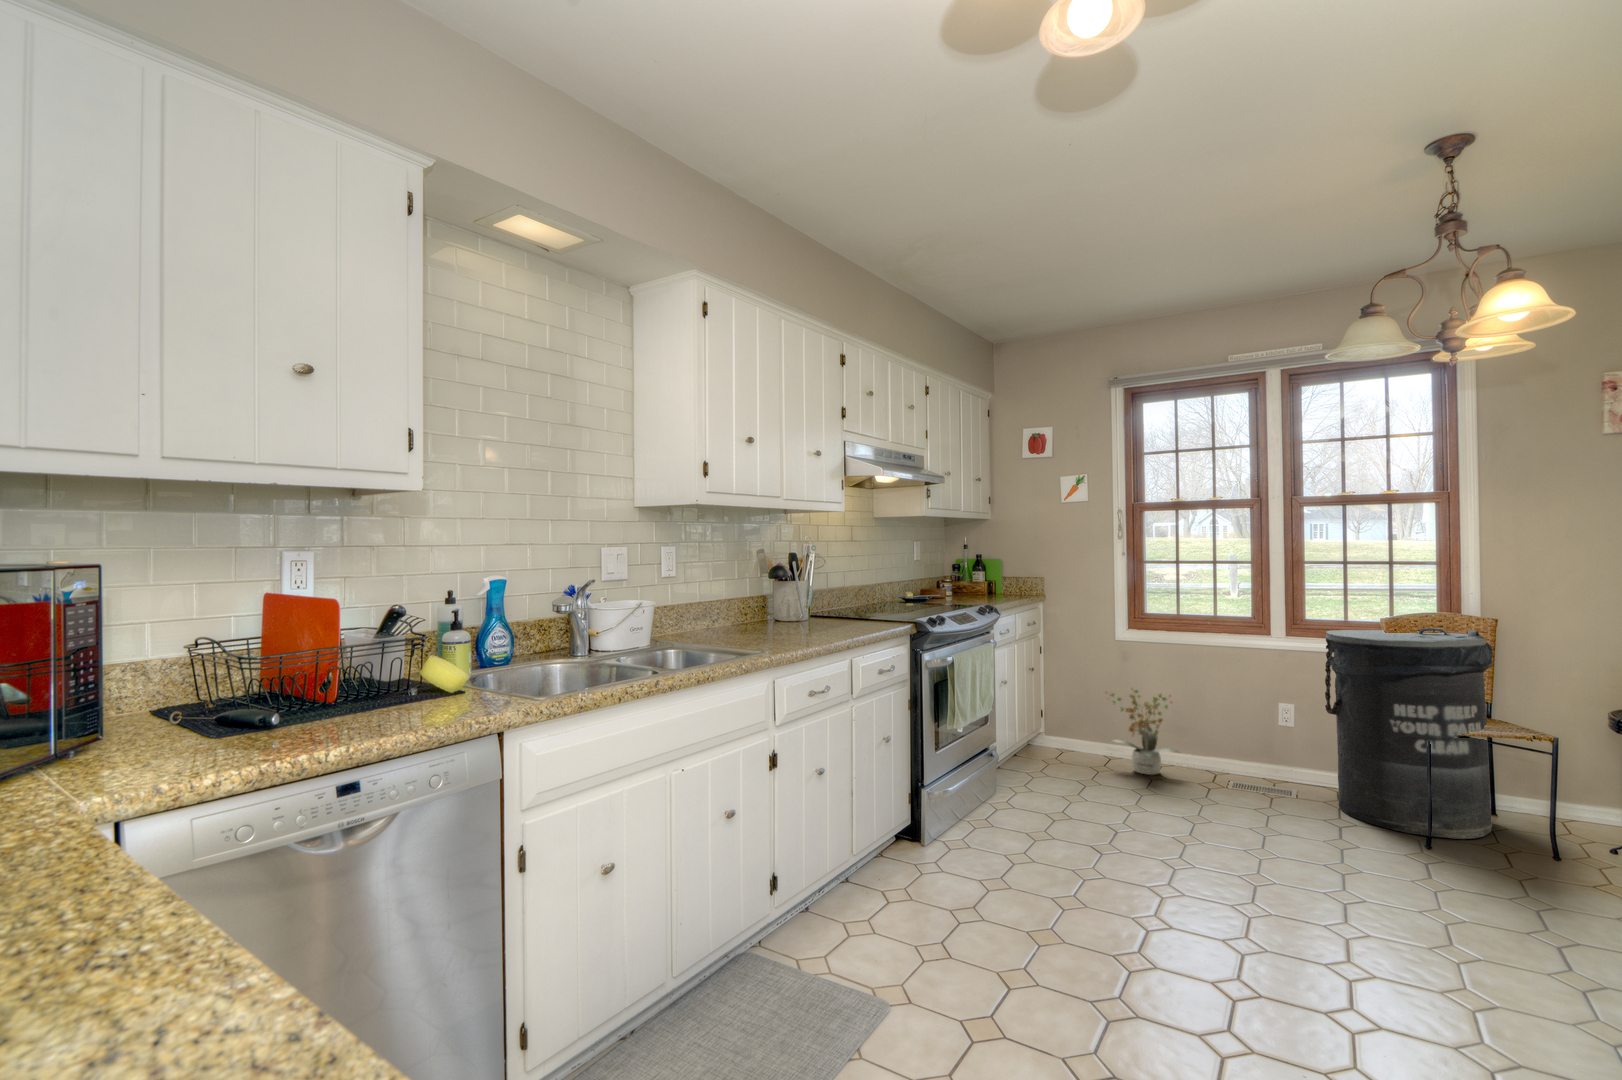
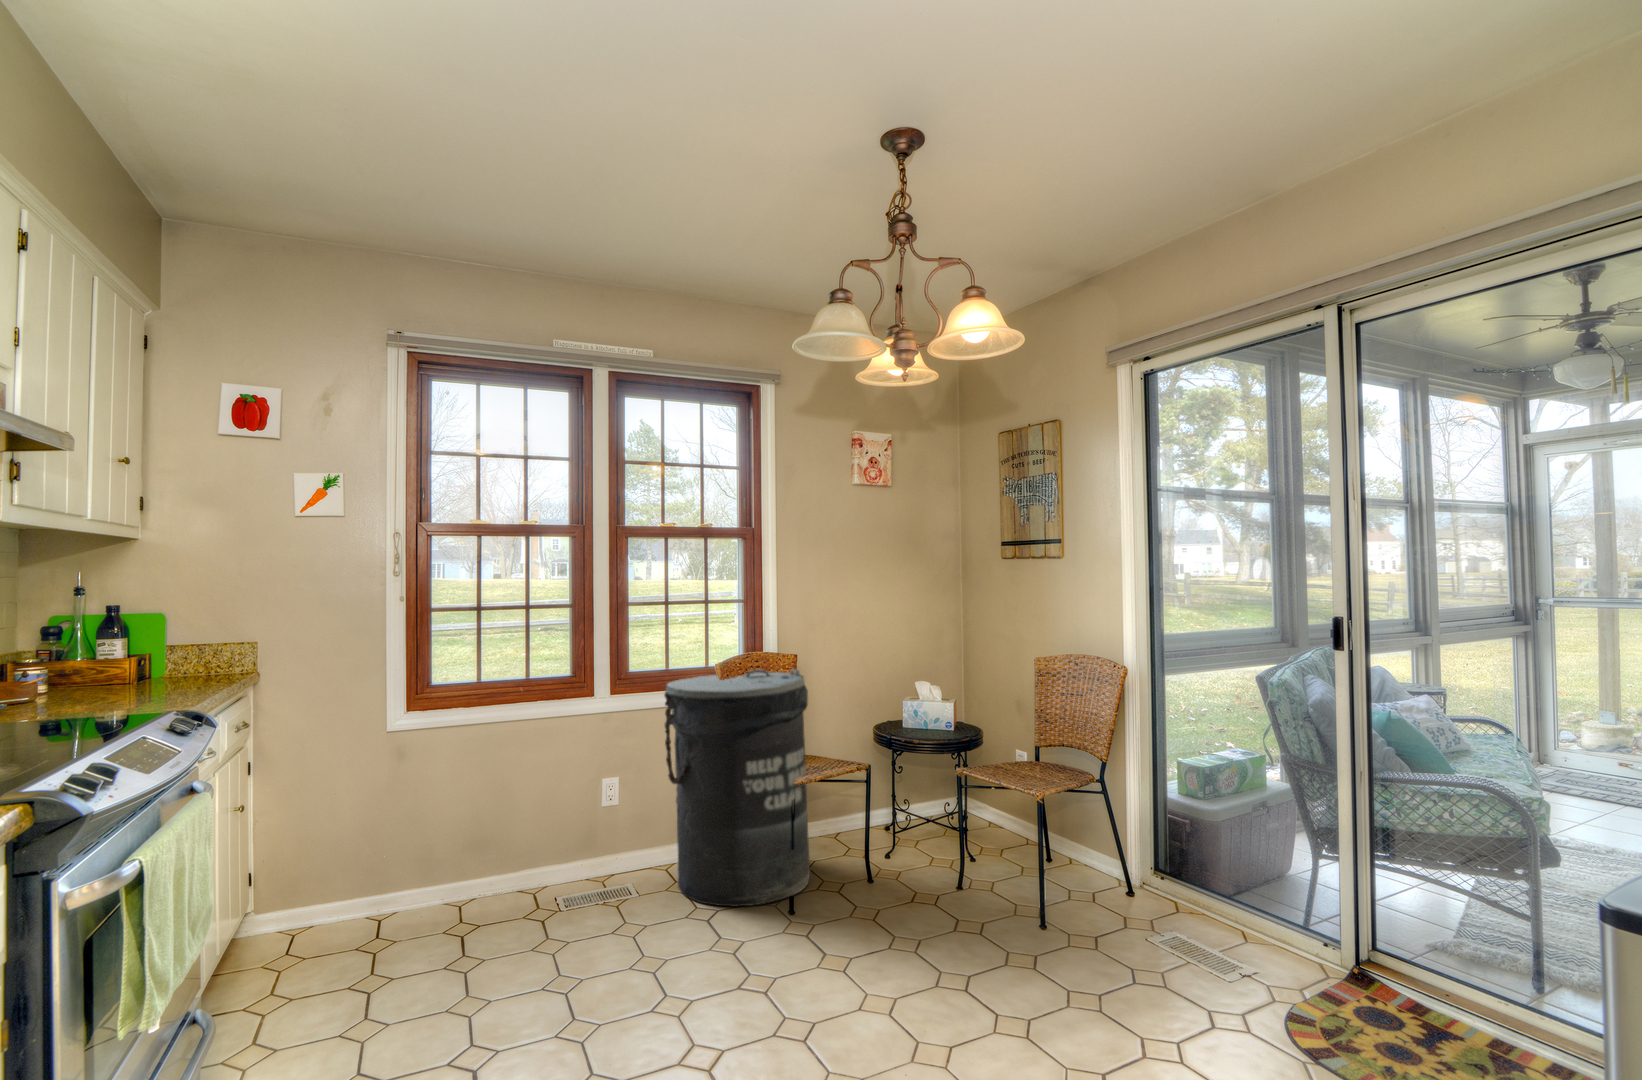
potted plant: present [1110,689,1180,775] -> none [378,797,494,932]

